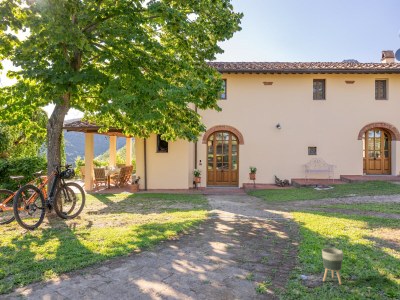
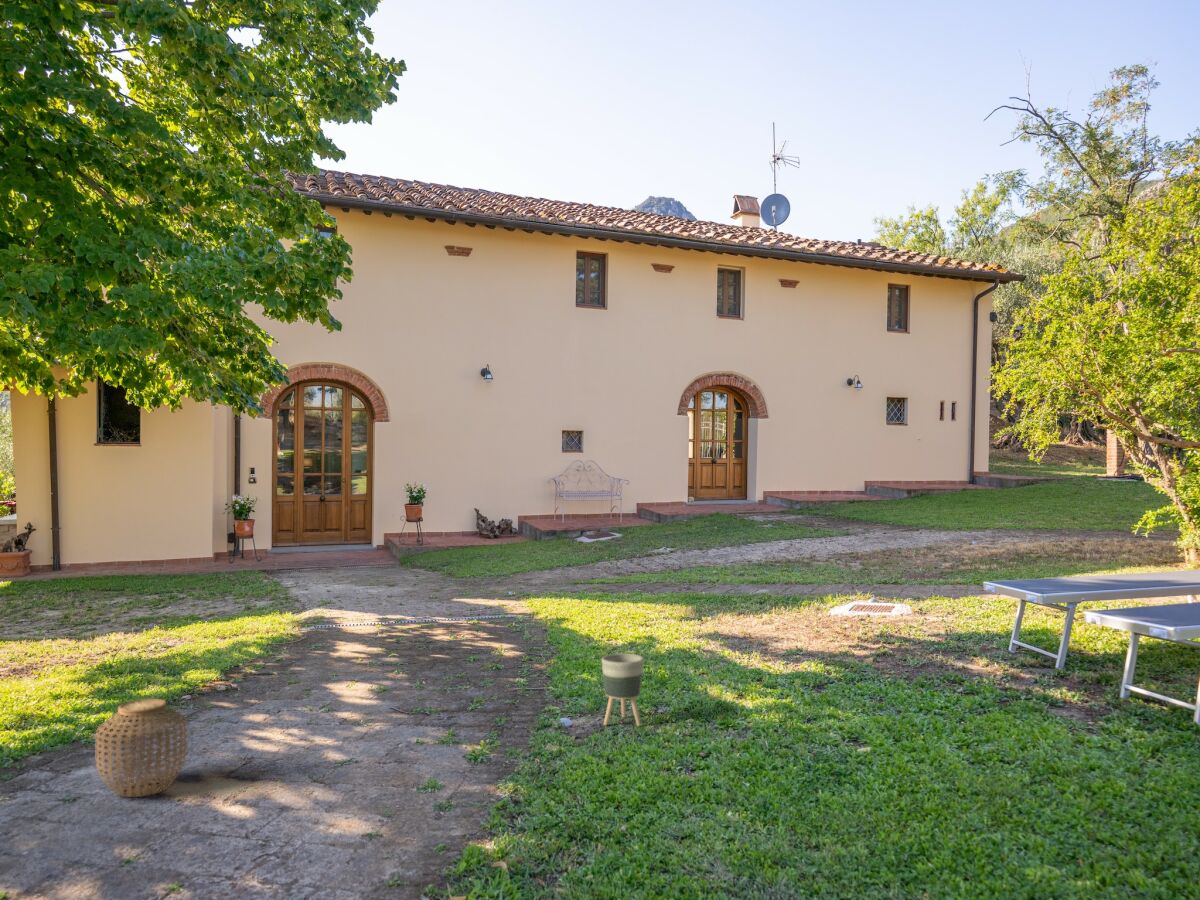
woven basket: none [115,249,147,288] -> present [96,699,188,797]

